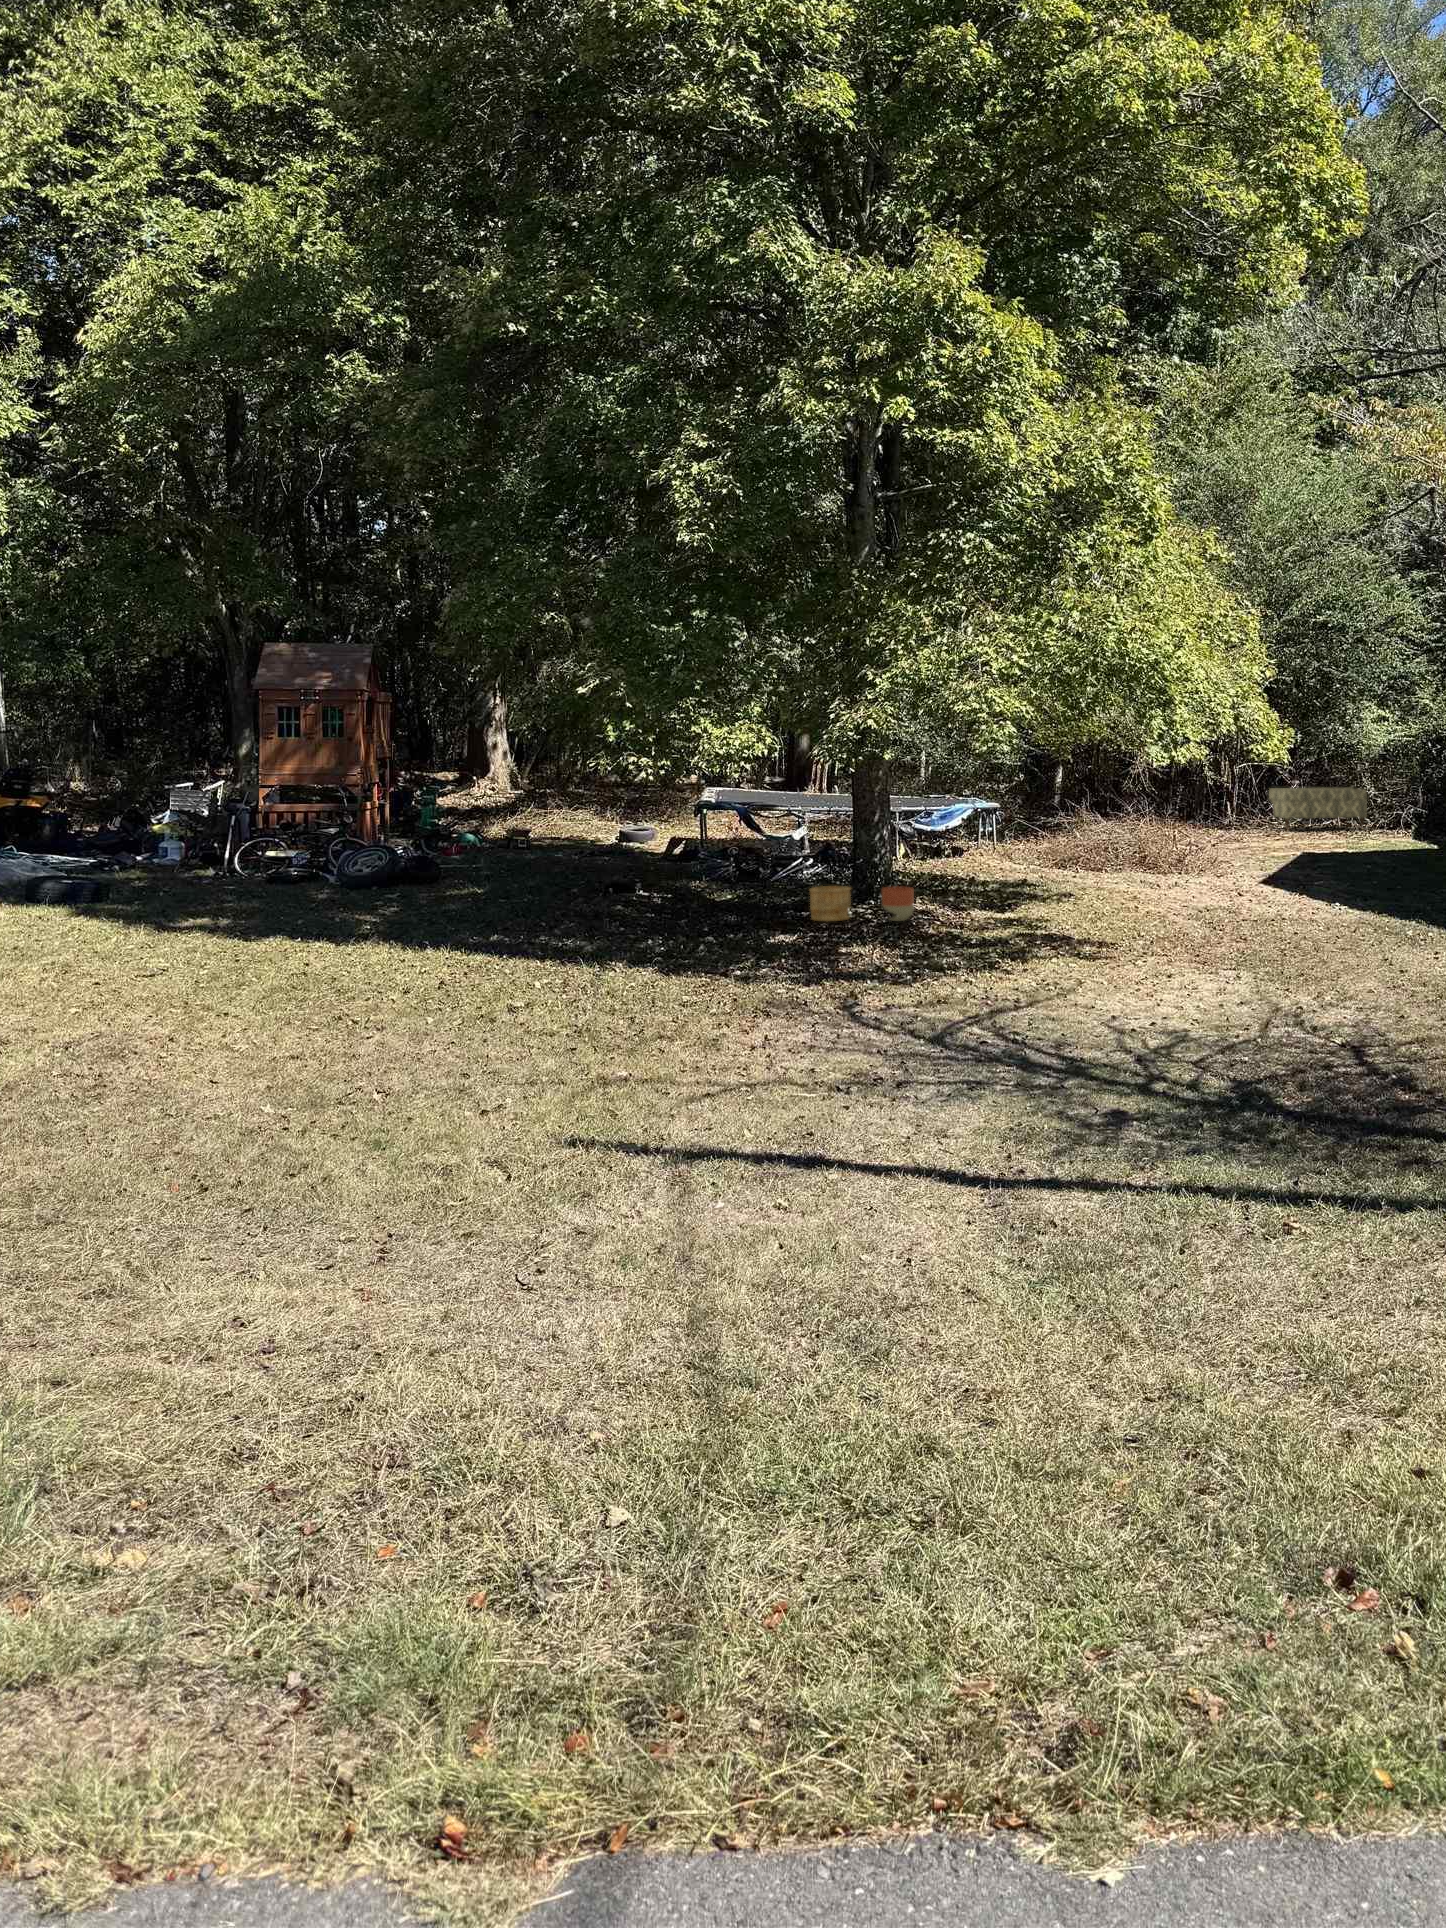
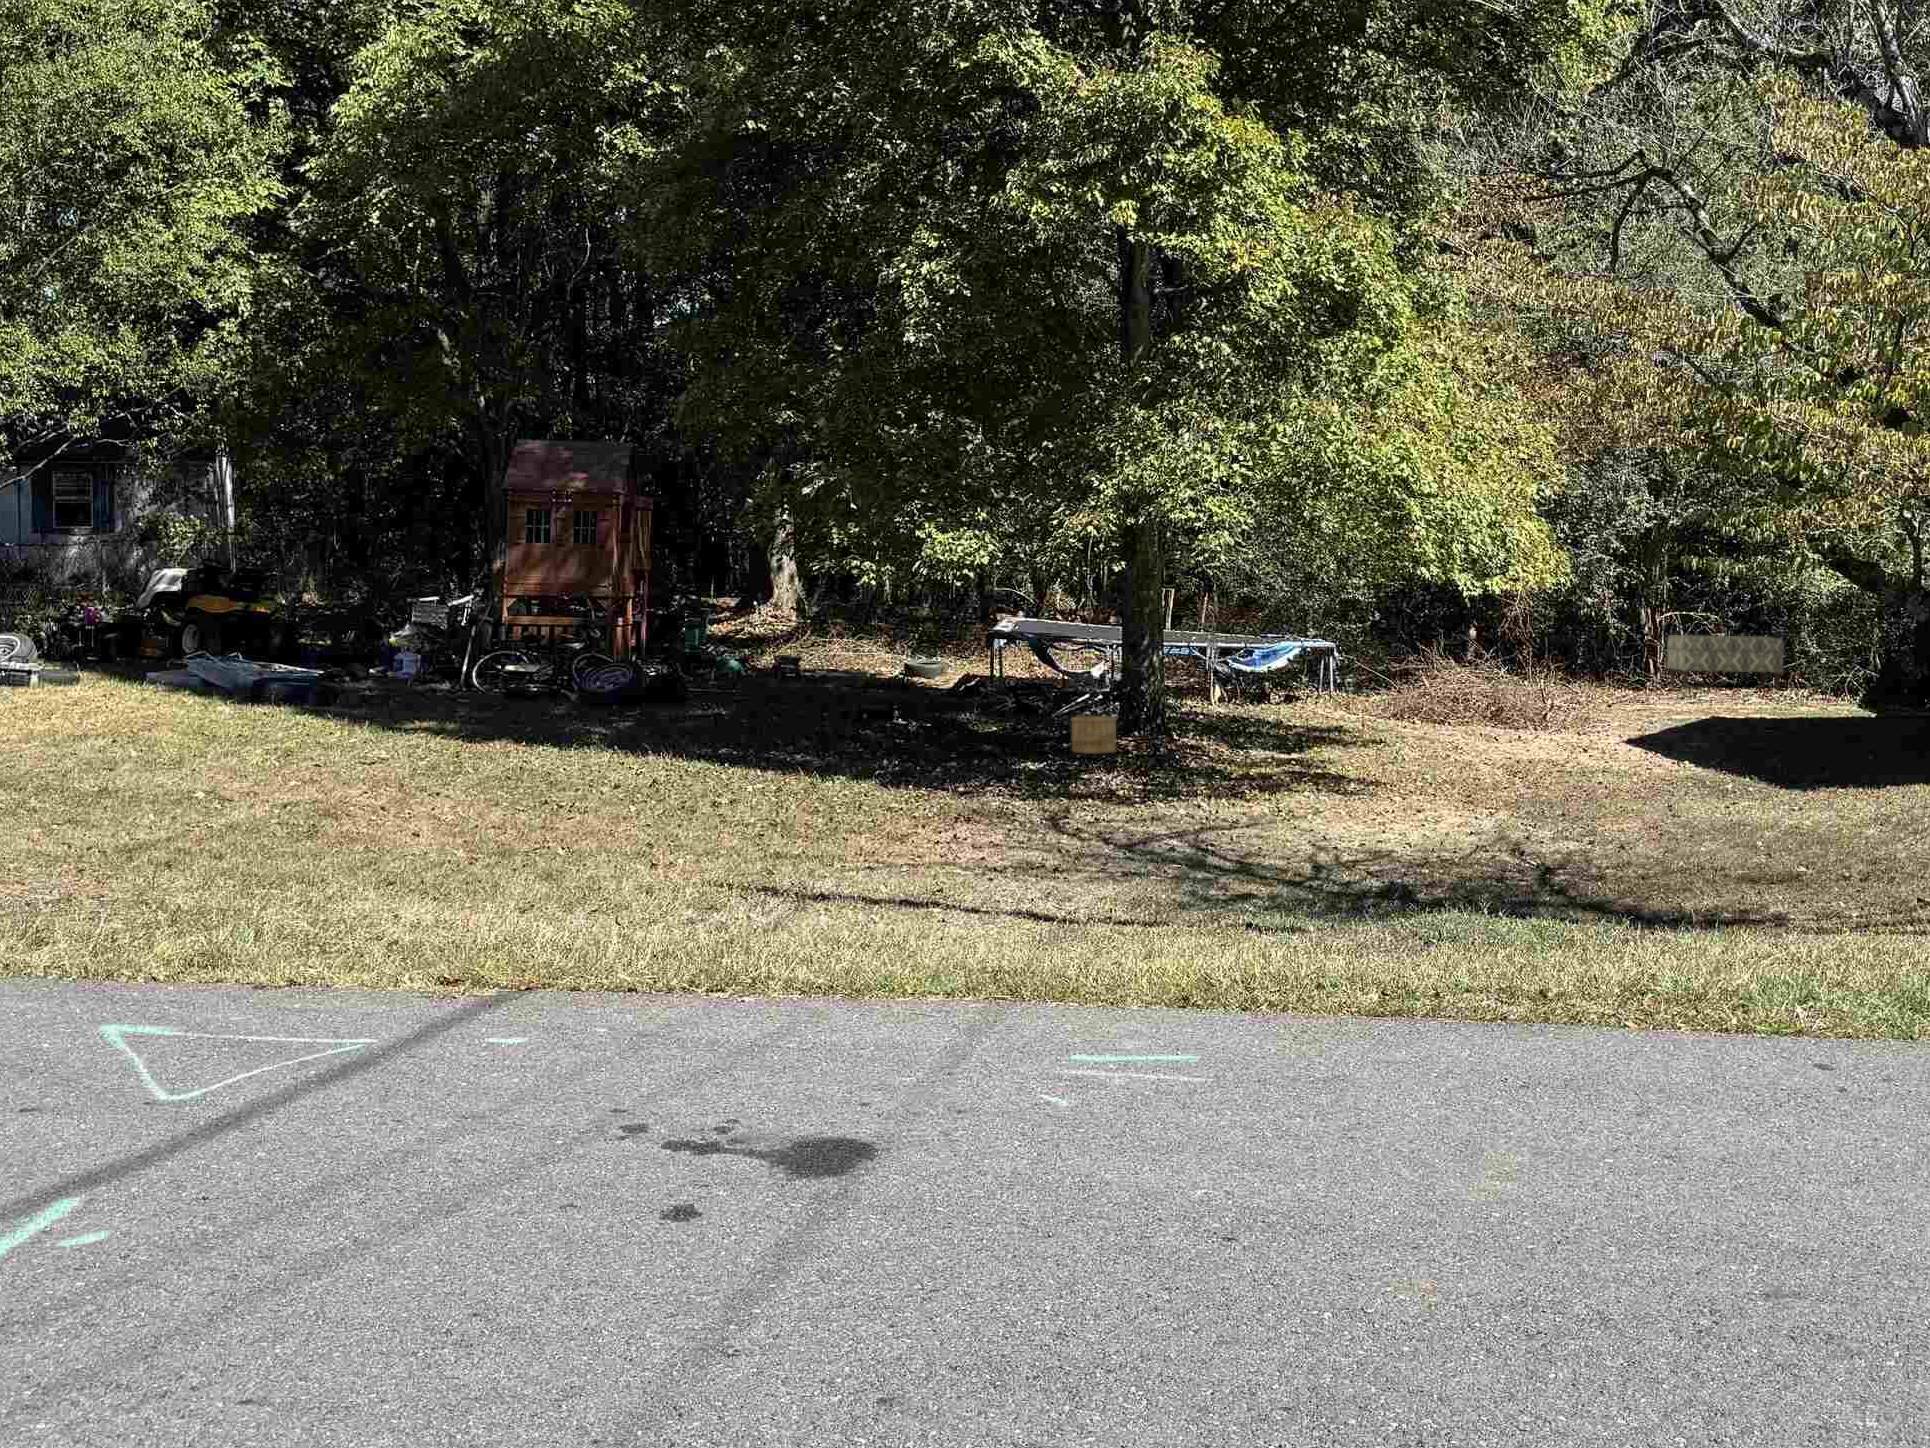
planter: present [881,886,914,921] -> none [1149,719,1184,756]

